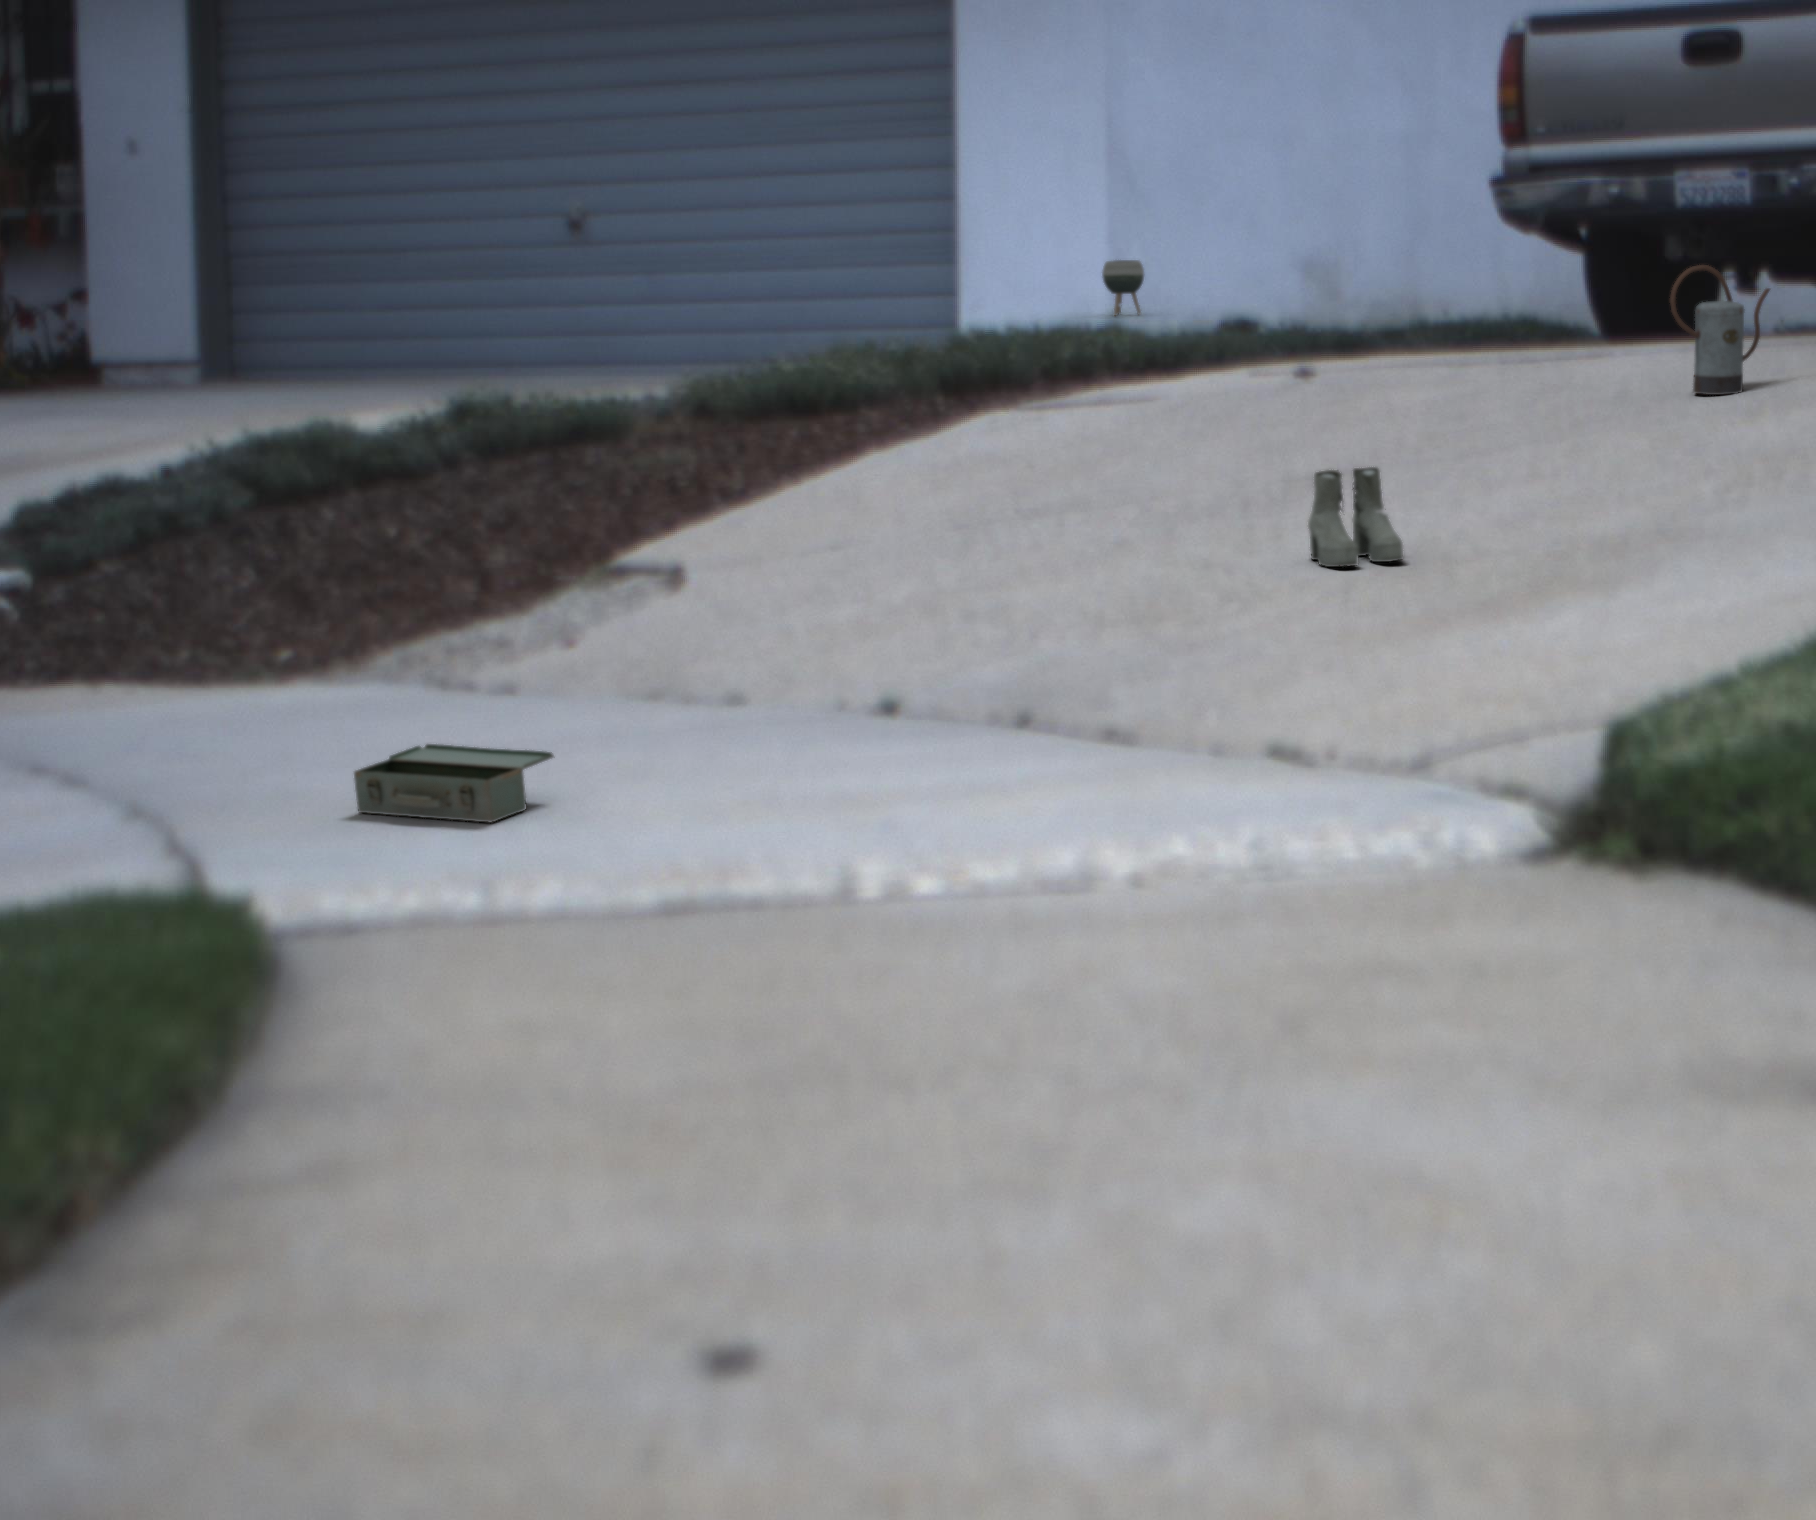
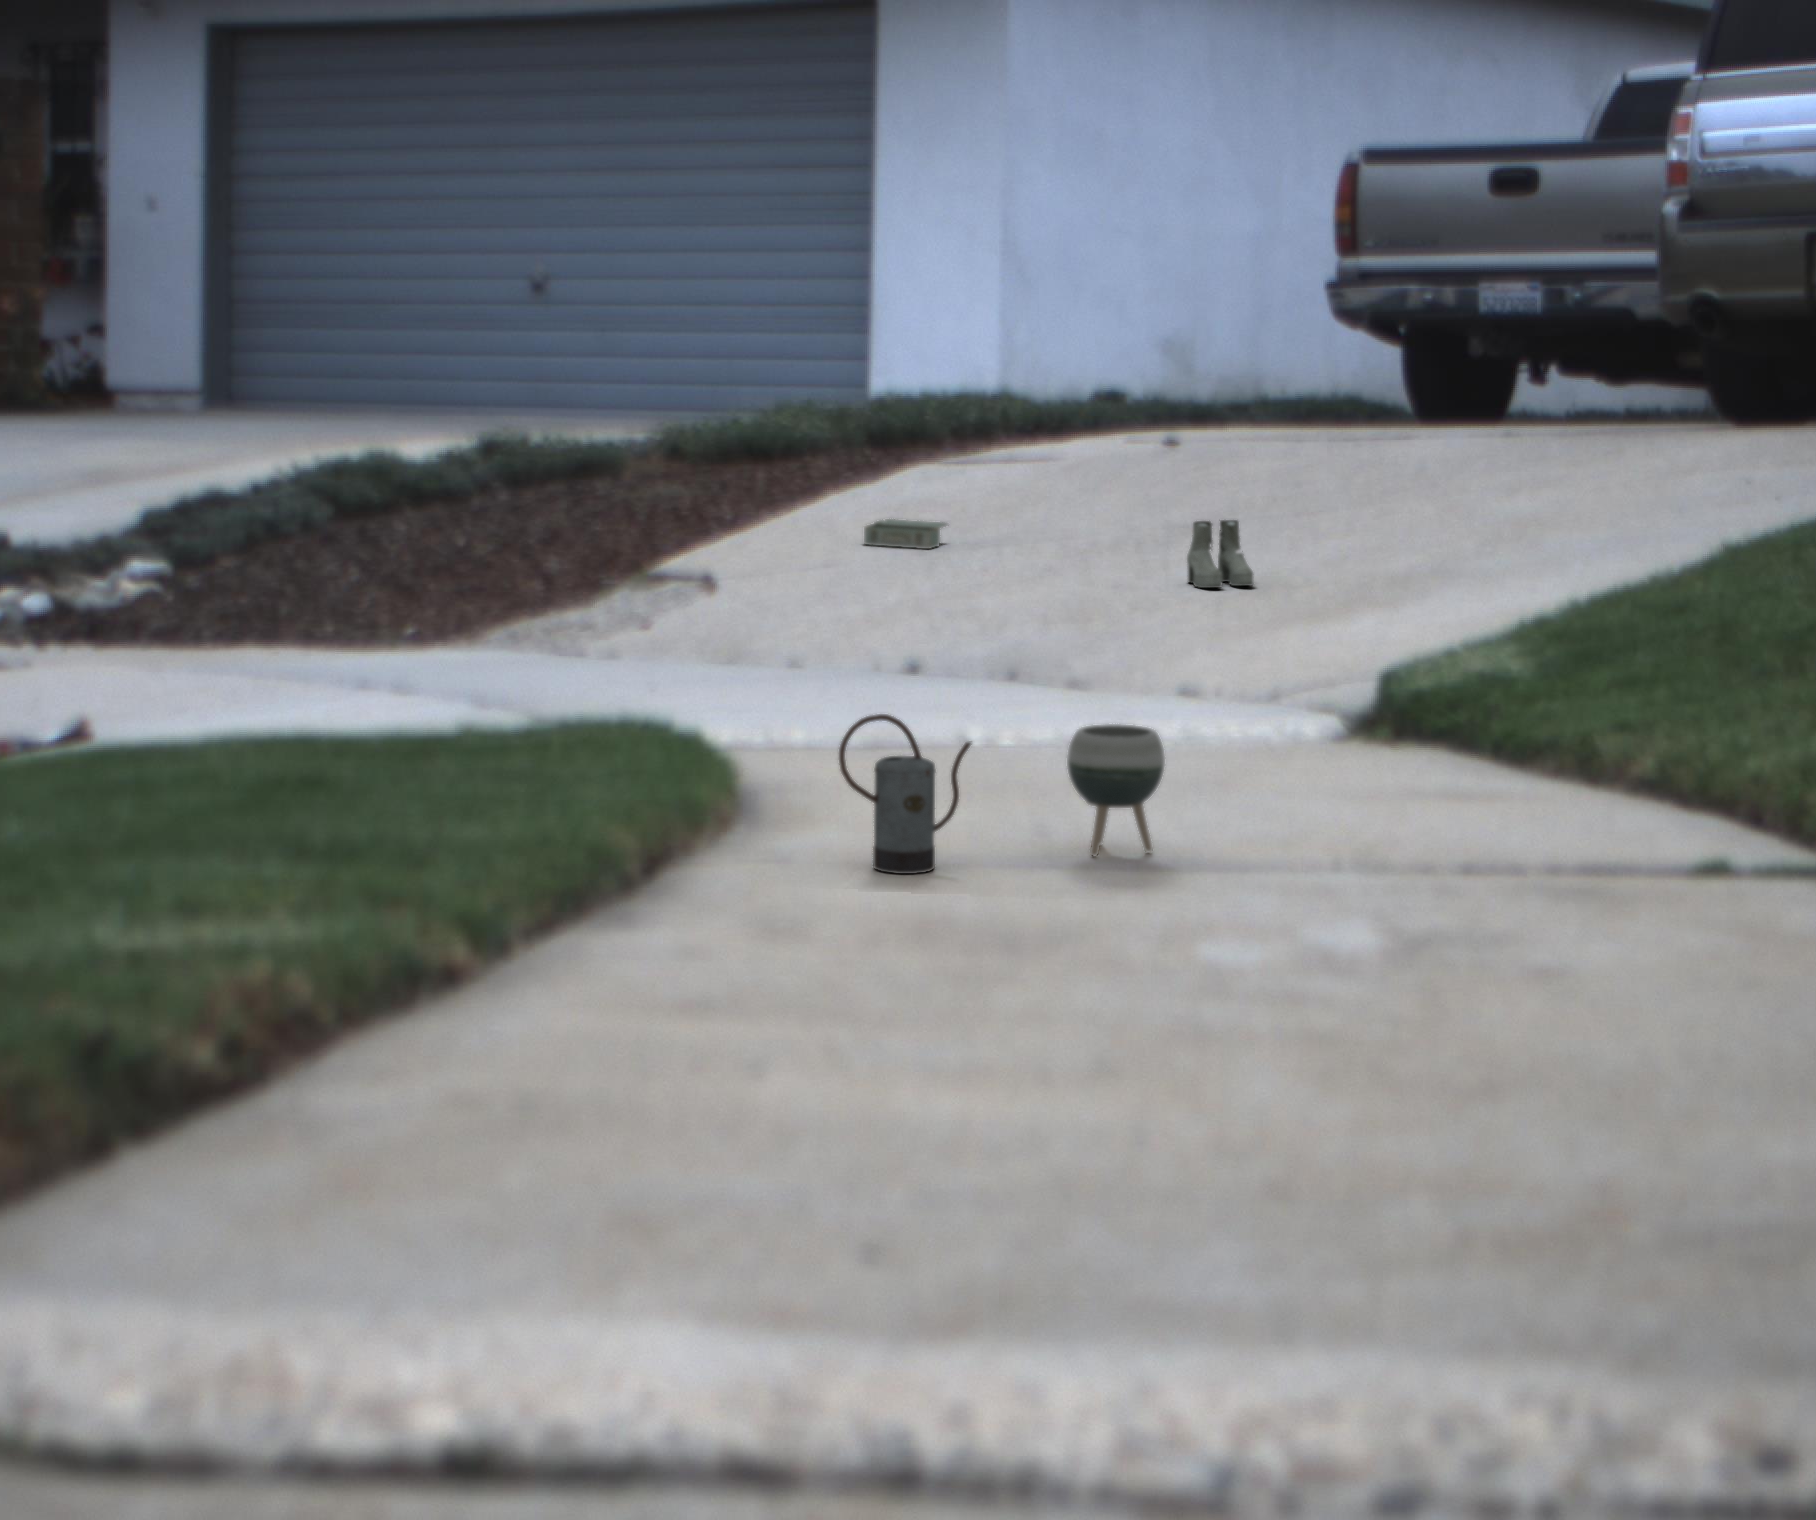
planter: present [1102,260,1144,315] -> present [1067,724,1165,856]
watering can: present [1670,265,1770,395] -> present [839,714,972,874]
toolbox: present [354,744,554,822] -> present [864,519,947,549]

